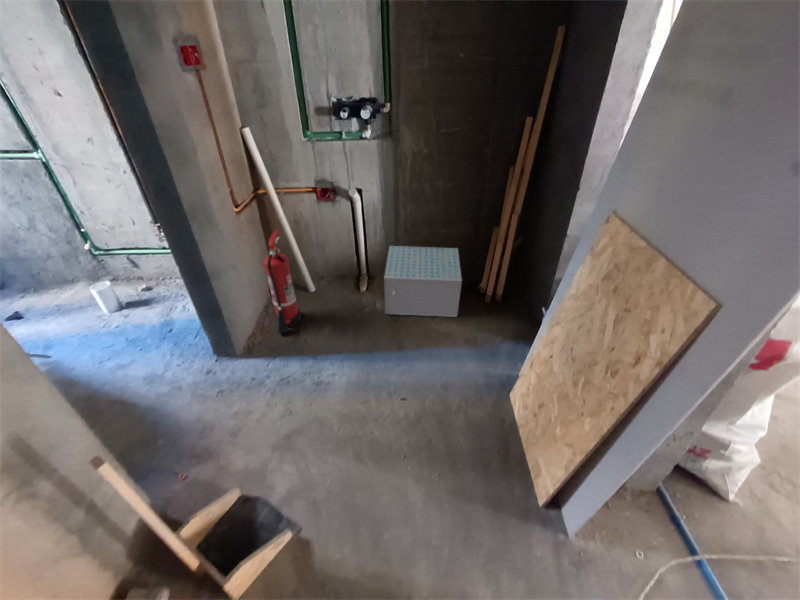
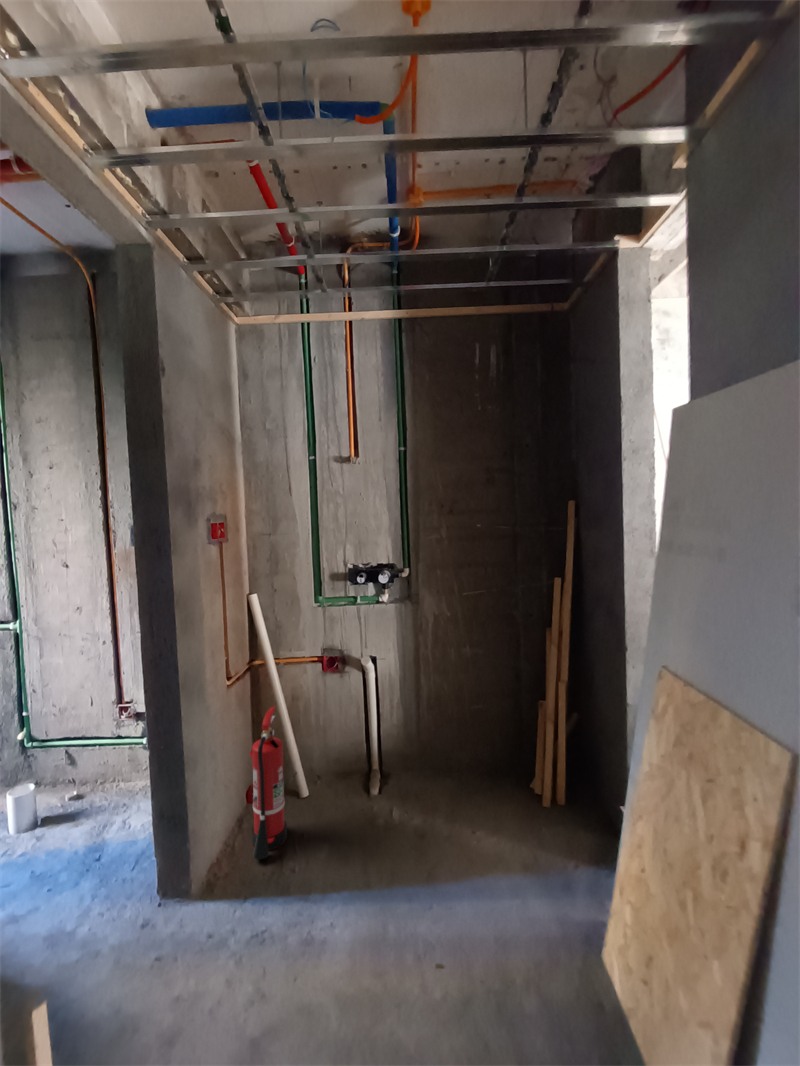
storage box: present [384,246,462,317] -> none [404,730,506,831]

